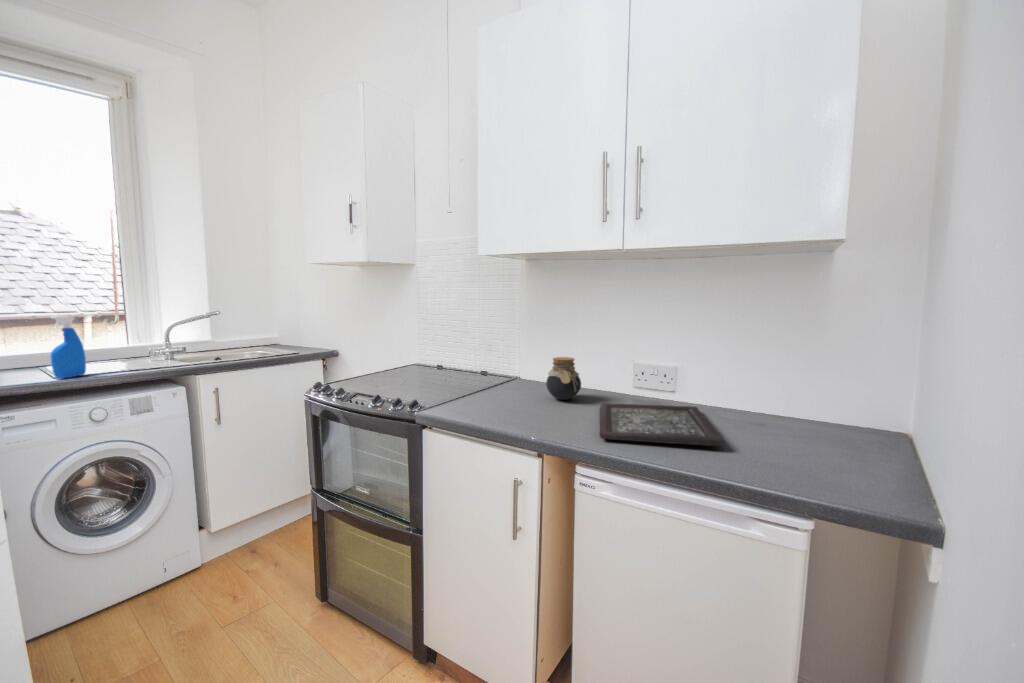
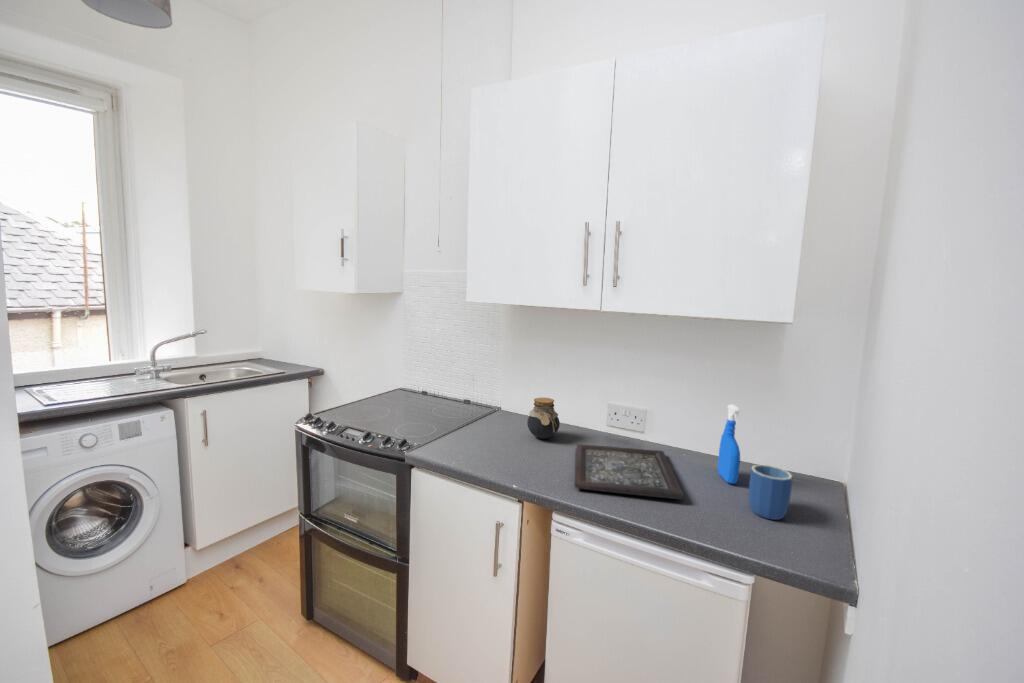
spray bottle: present [51,315,86,378] -> present [718,404,741,484]
mug: none [800,405,852,464] -> present [749,465,792,520]

